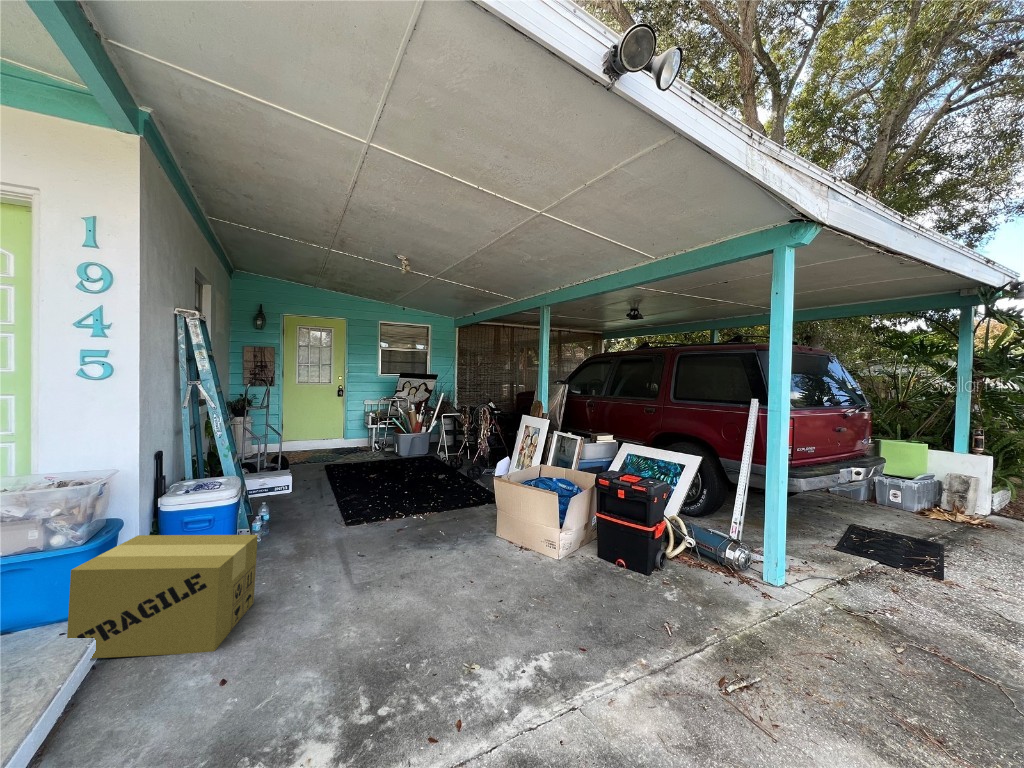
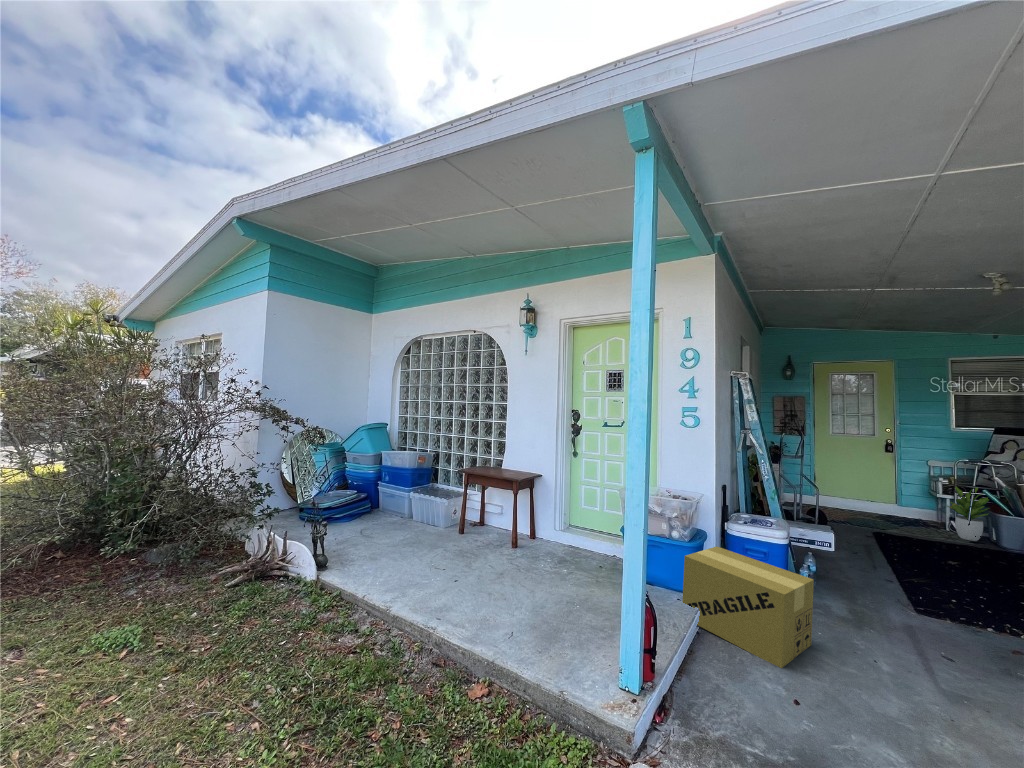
potted plant: none [371,417,398,456] -> present [948,487,989,541]

